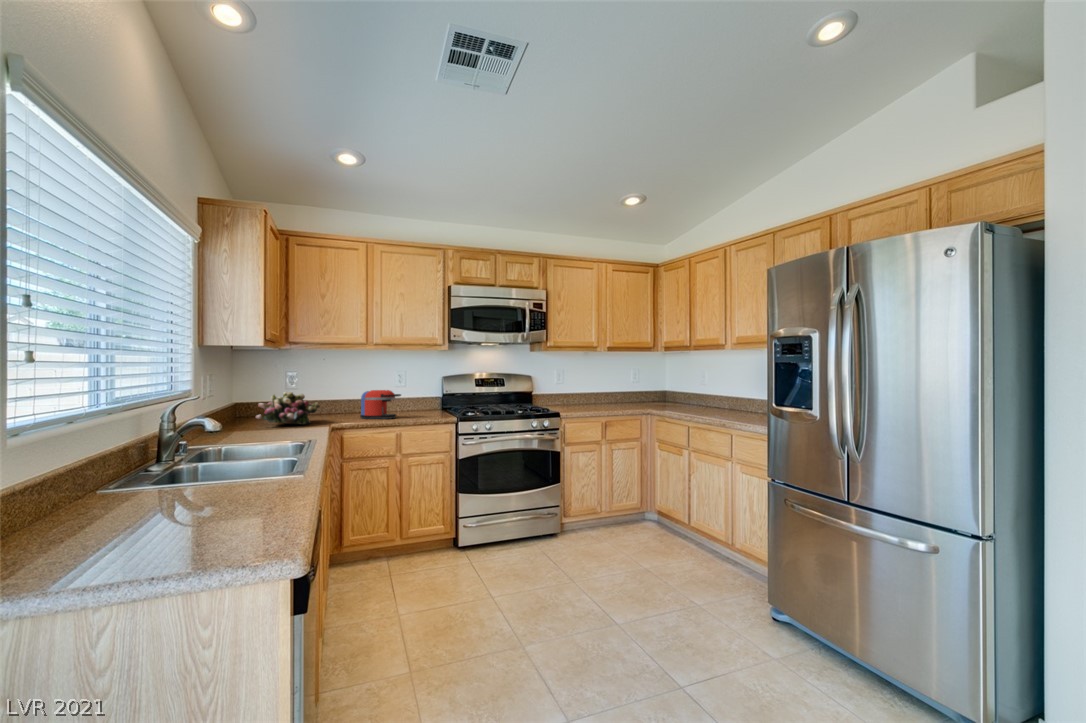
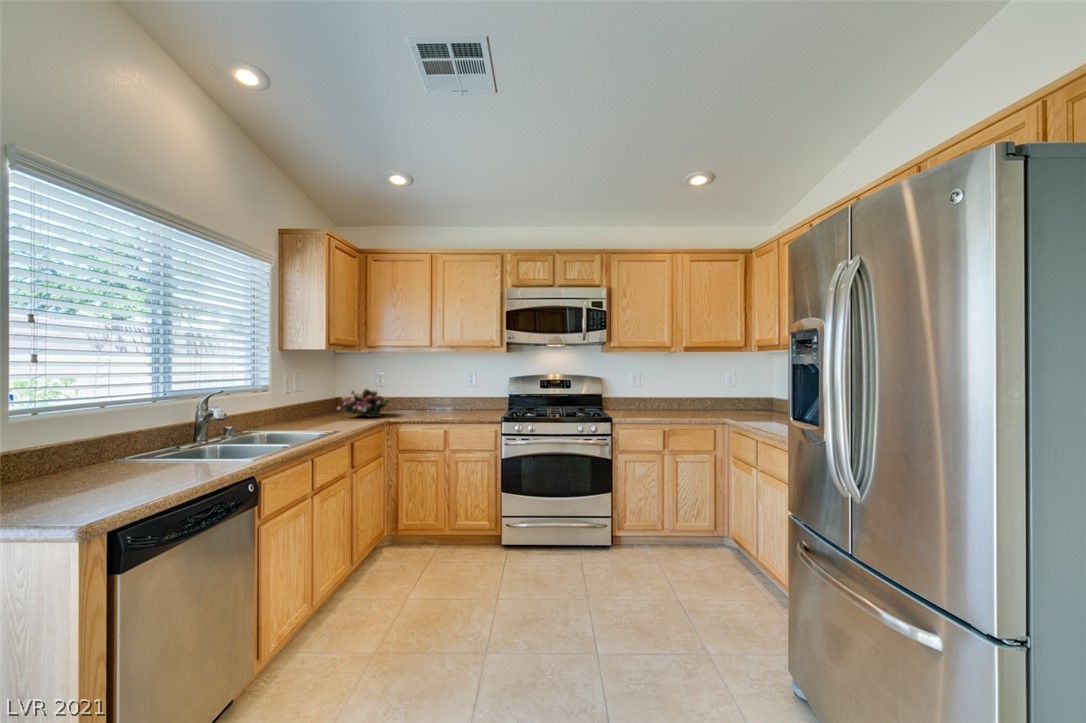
coffee maker: present [360,390,401,419] -> none [426,389,460,415]

